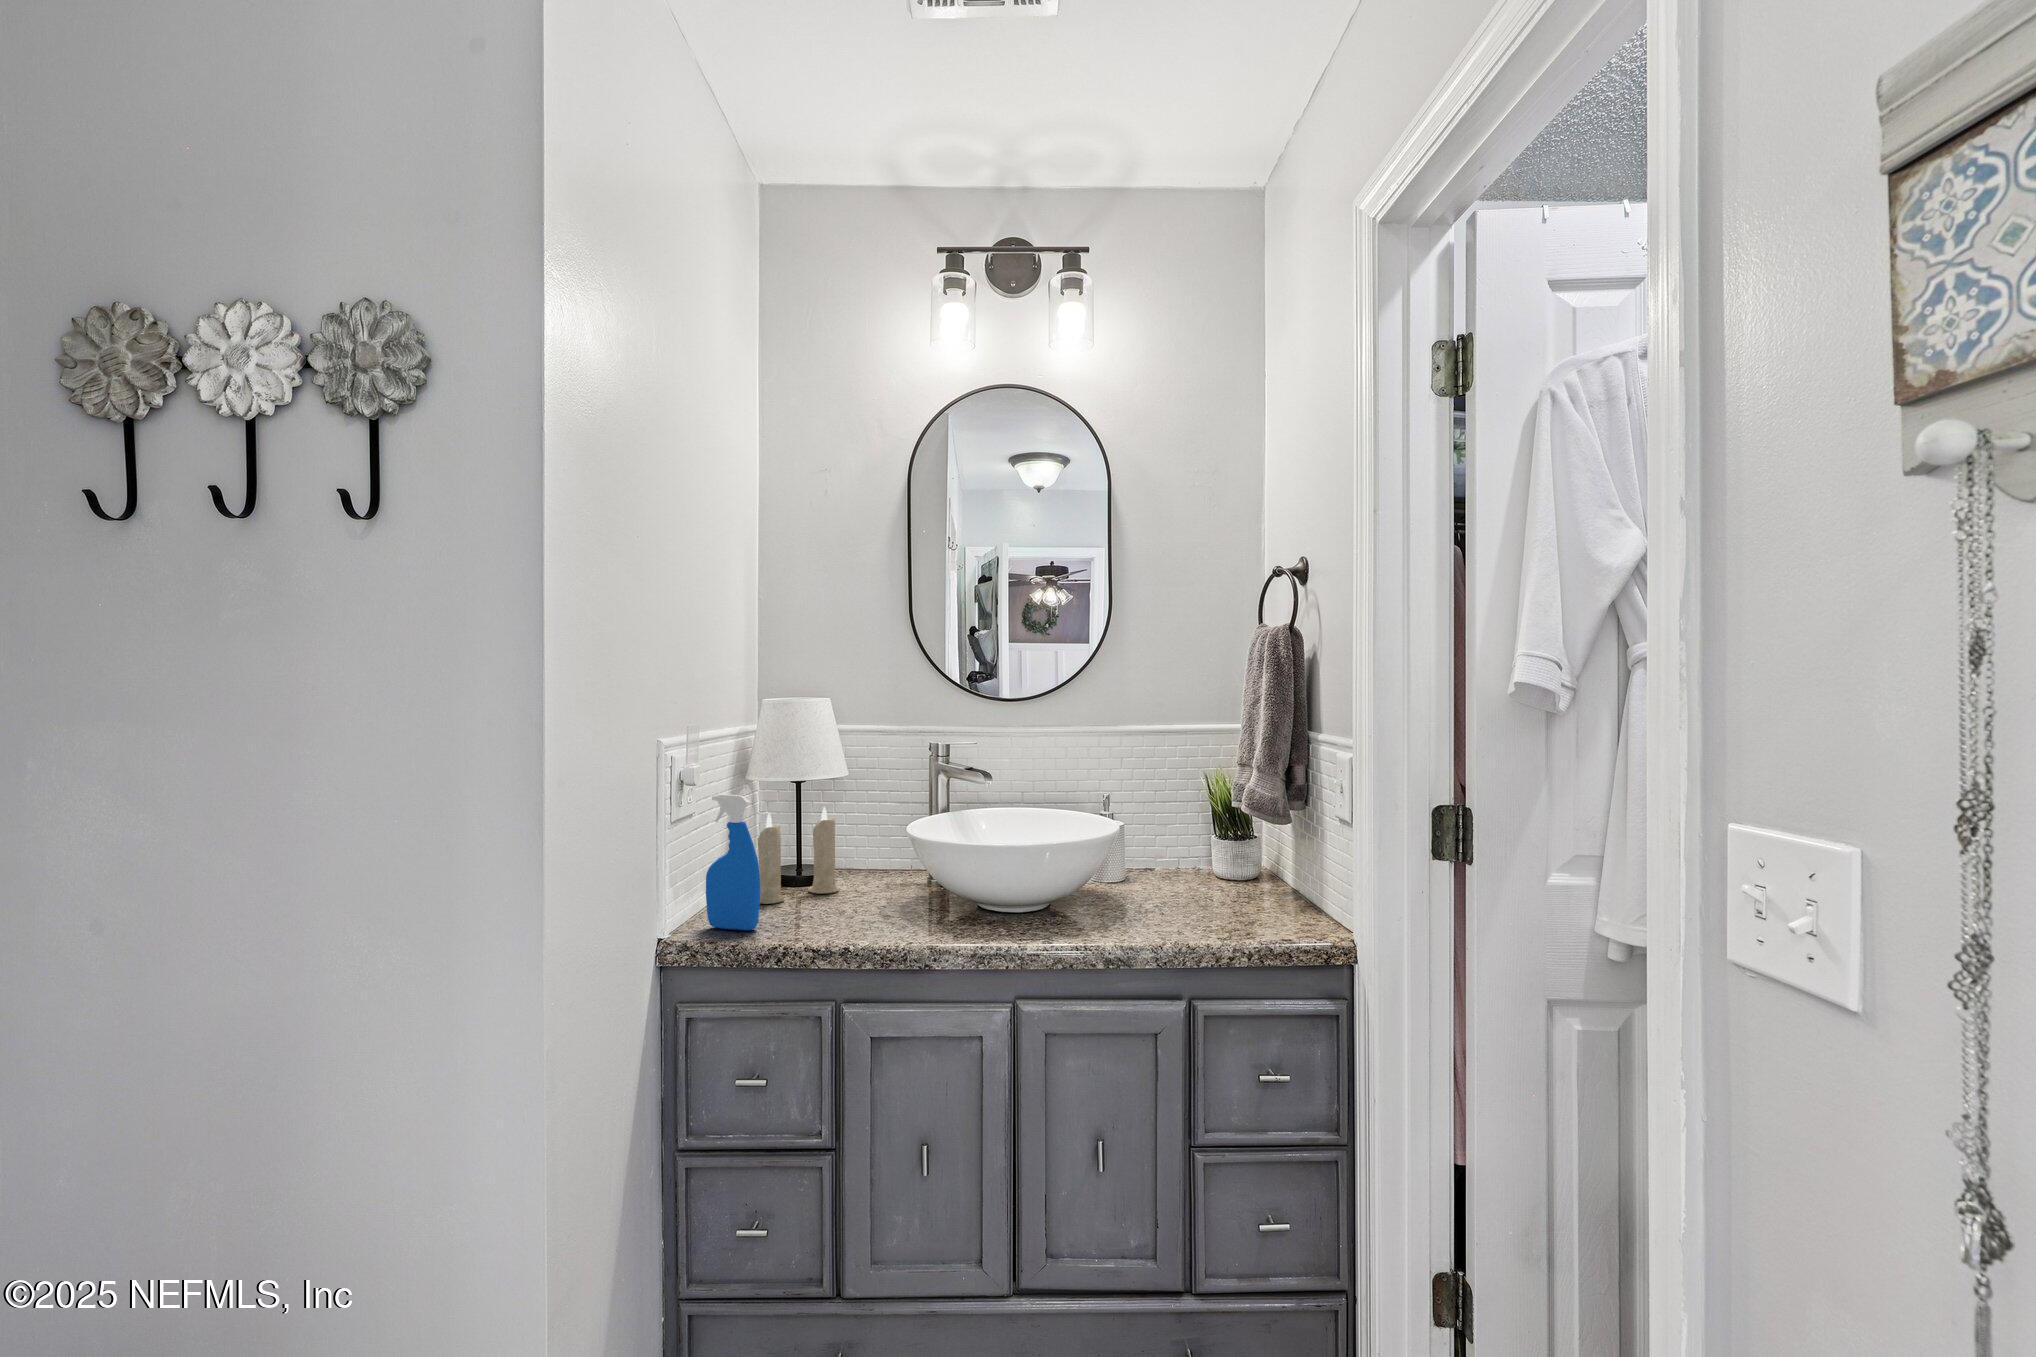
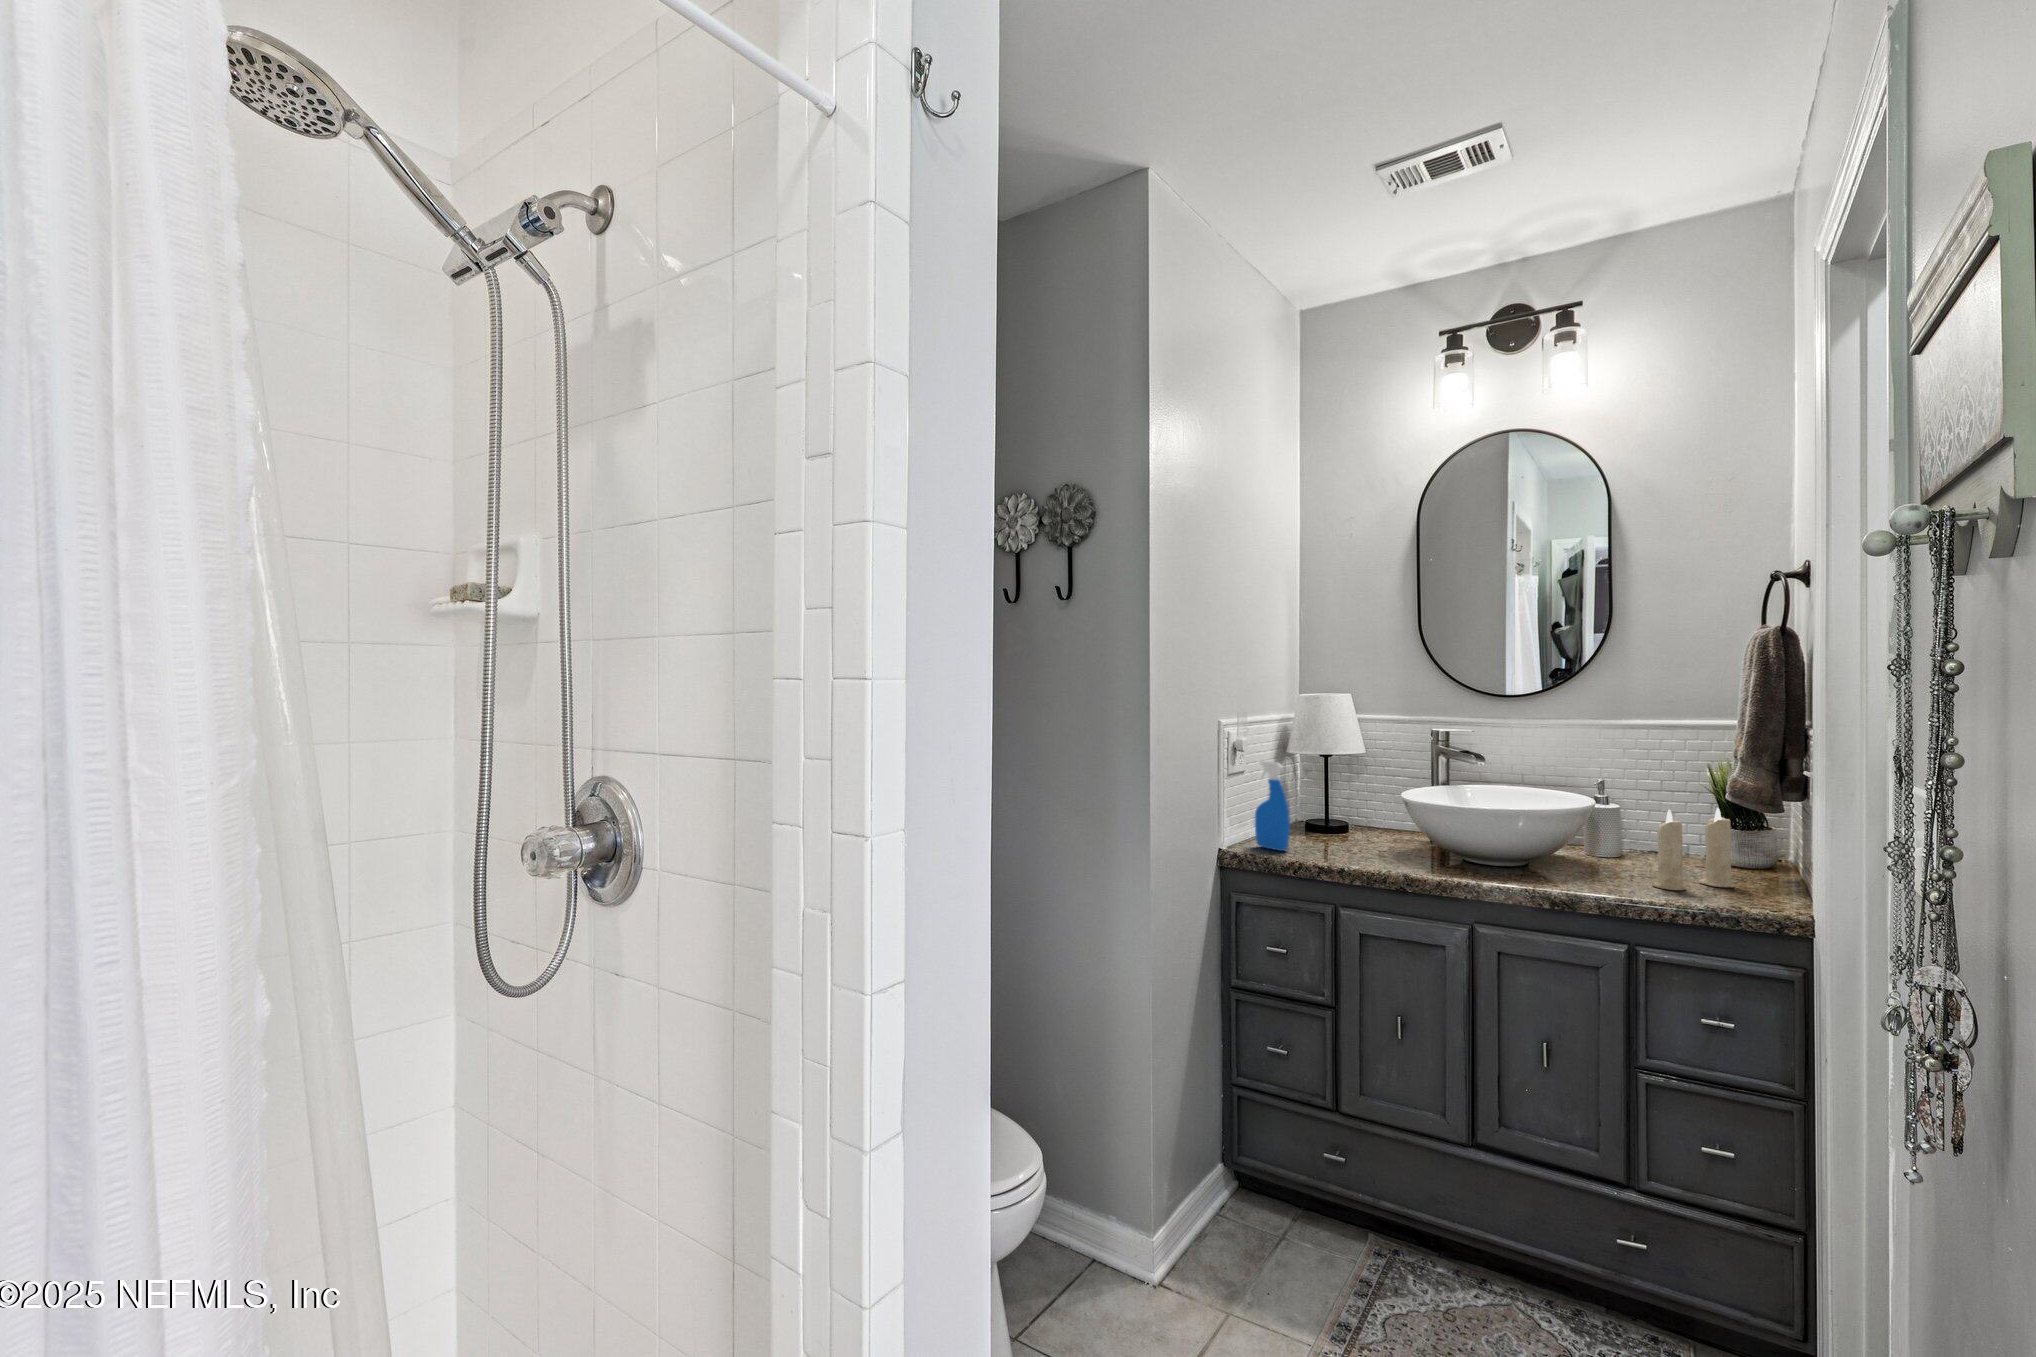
candle: present [758,807,838,904] -> present [1652,808,1735,890]

